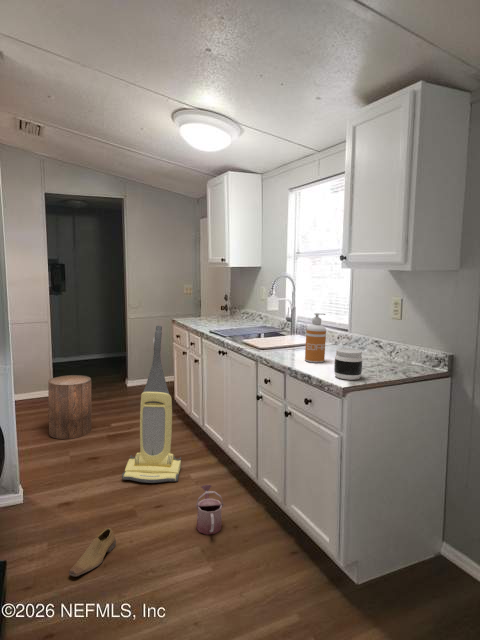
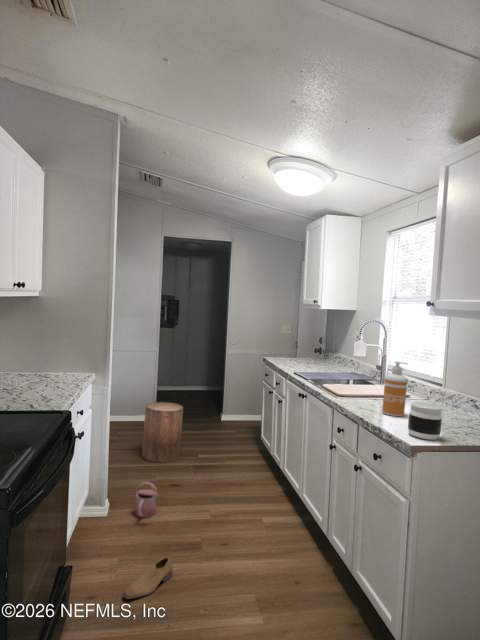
vacuum cleaner: present [122,326,181,483] -> none [194,362,254,523]
watering can: present [196,485,224,535] -> present [135,479,158,518]

